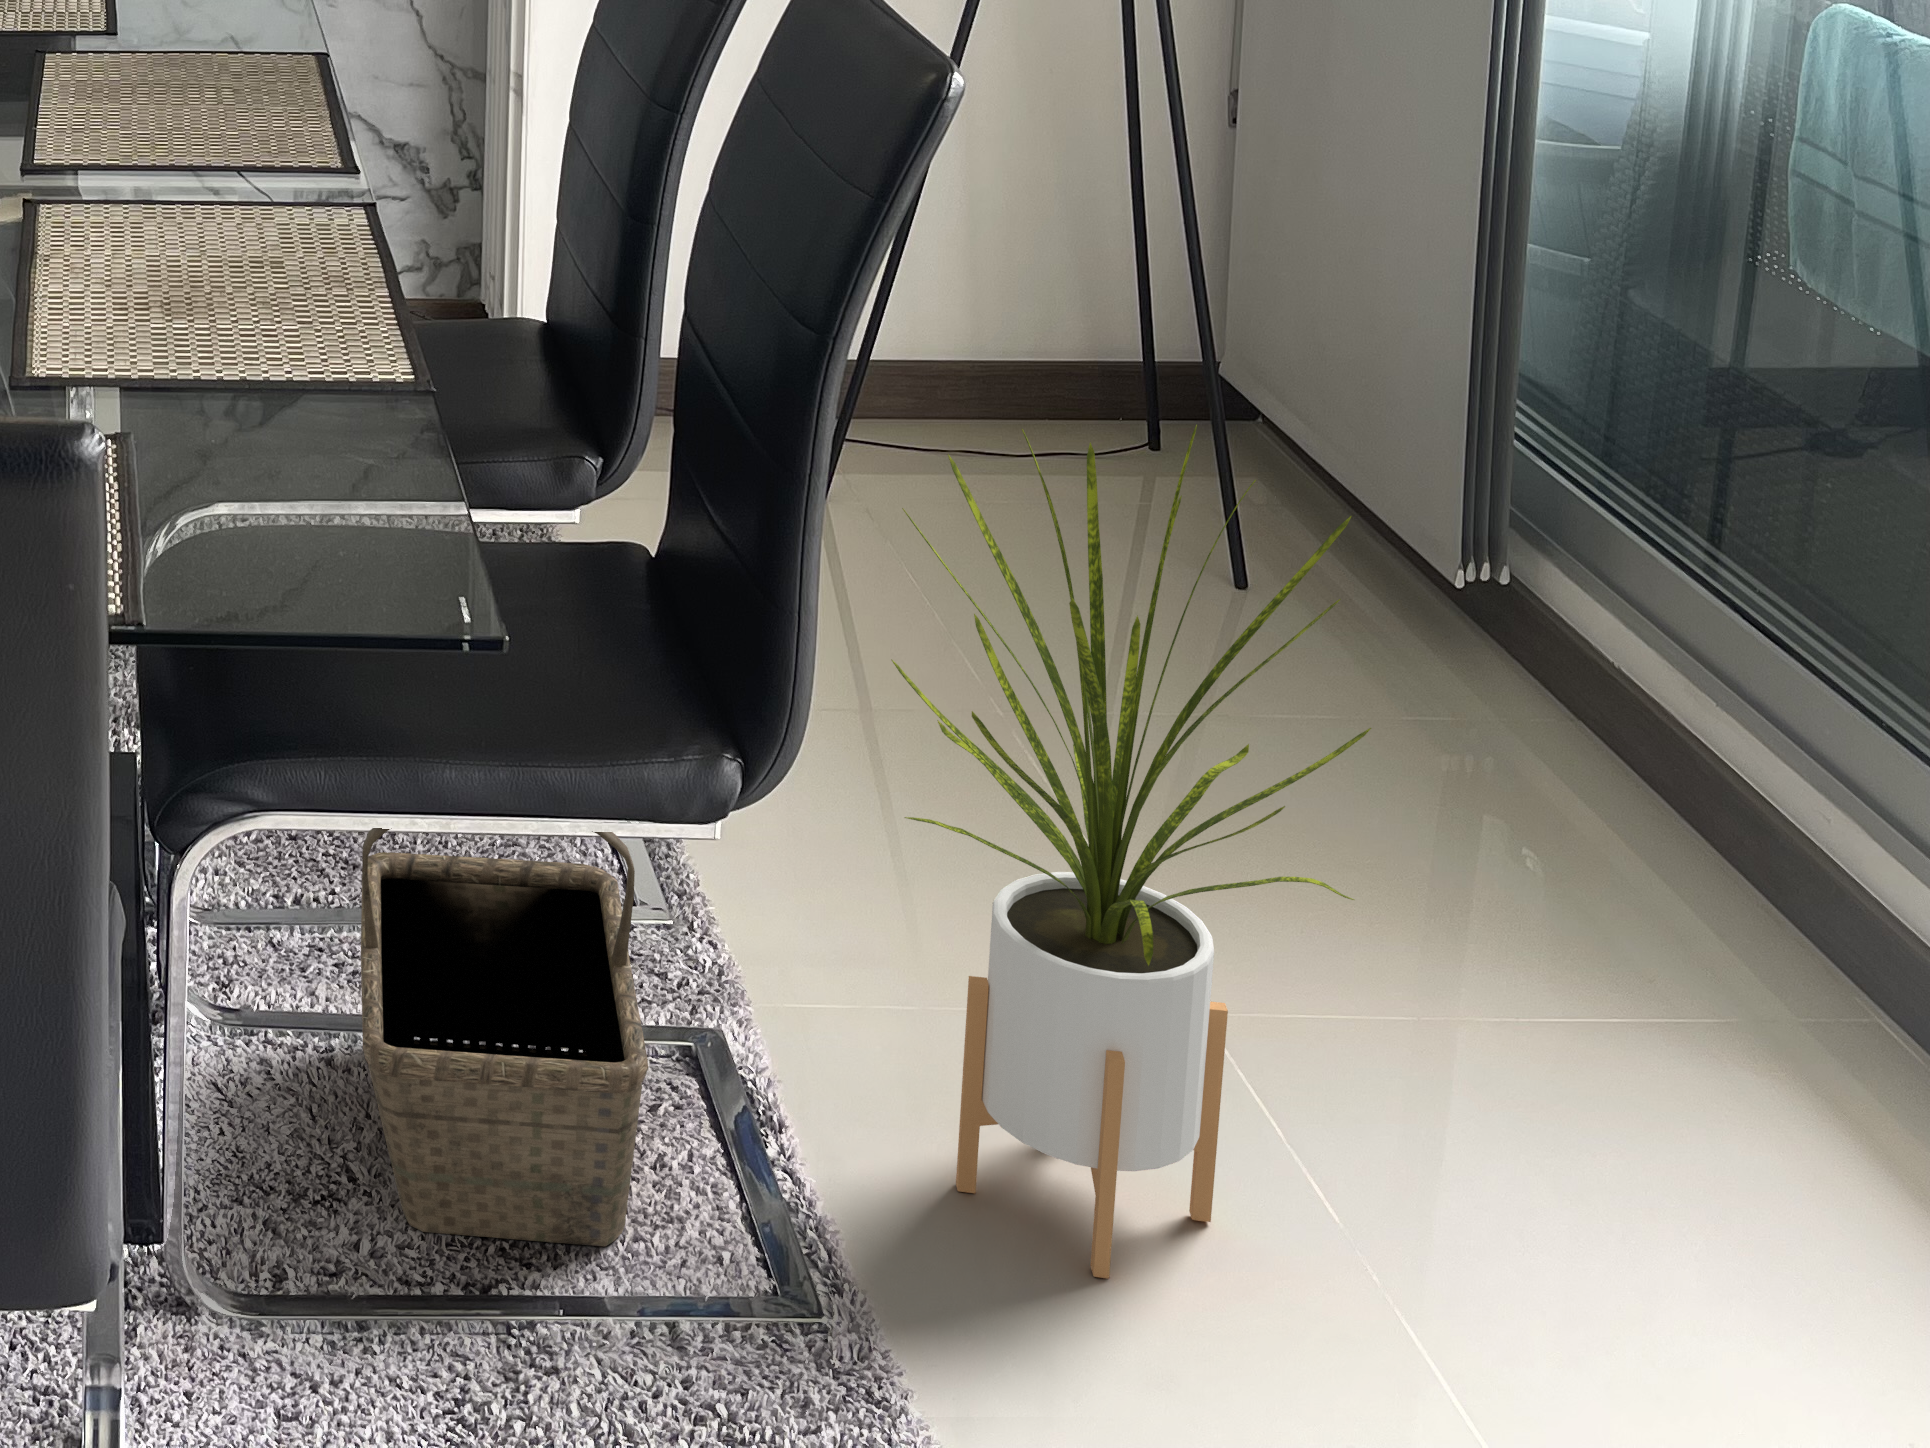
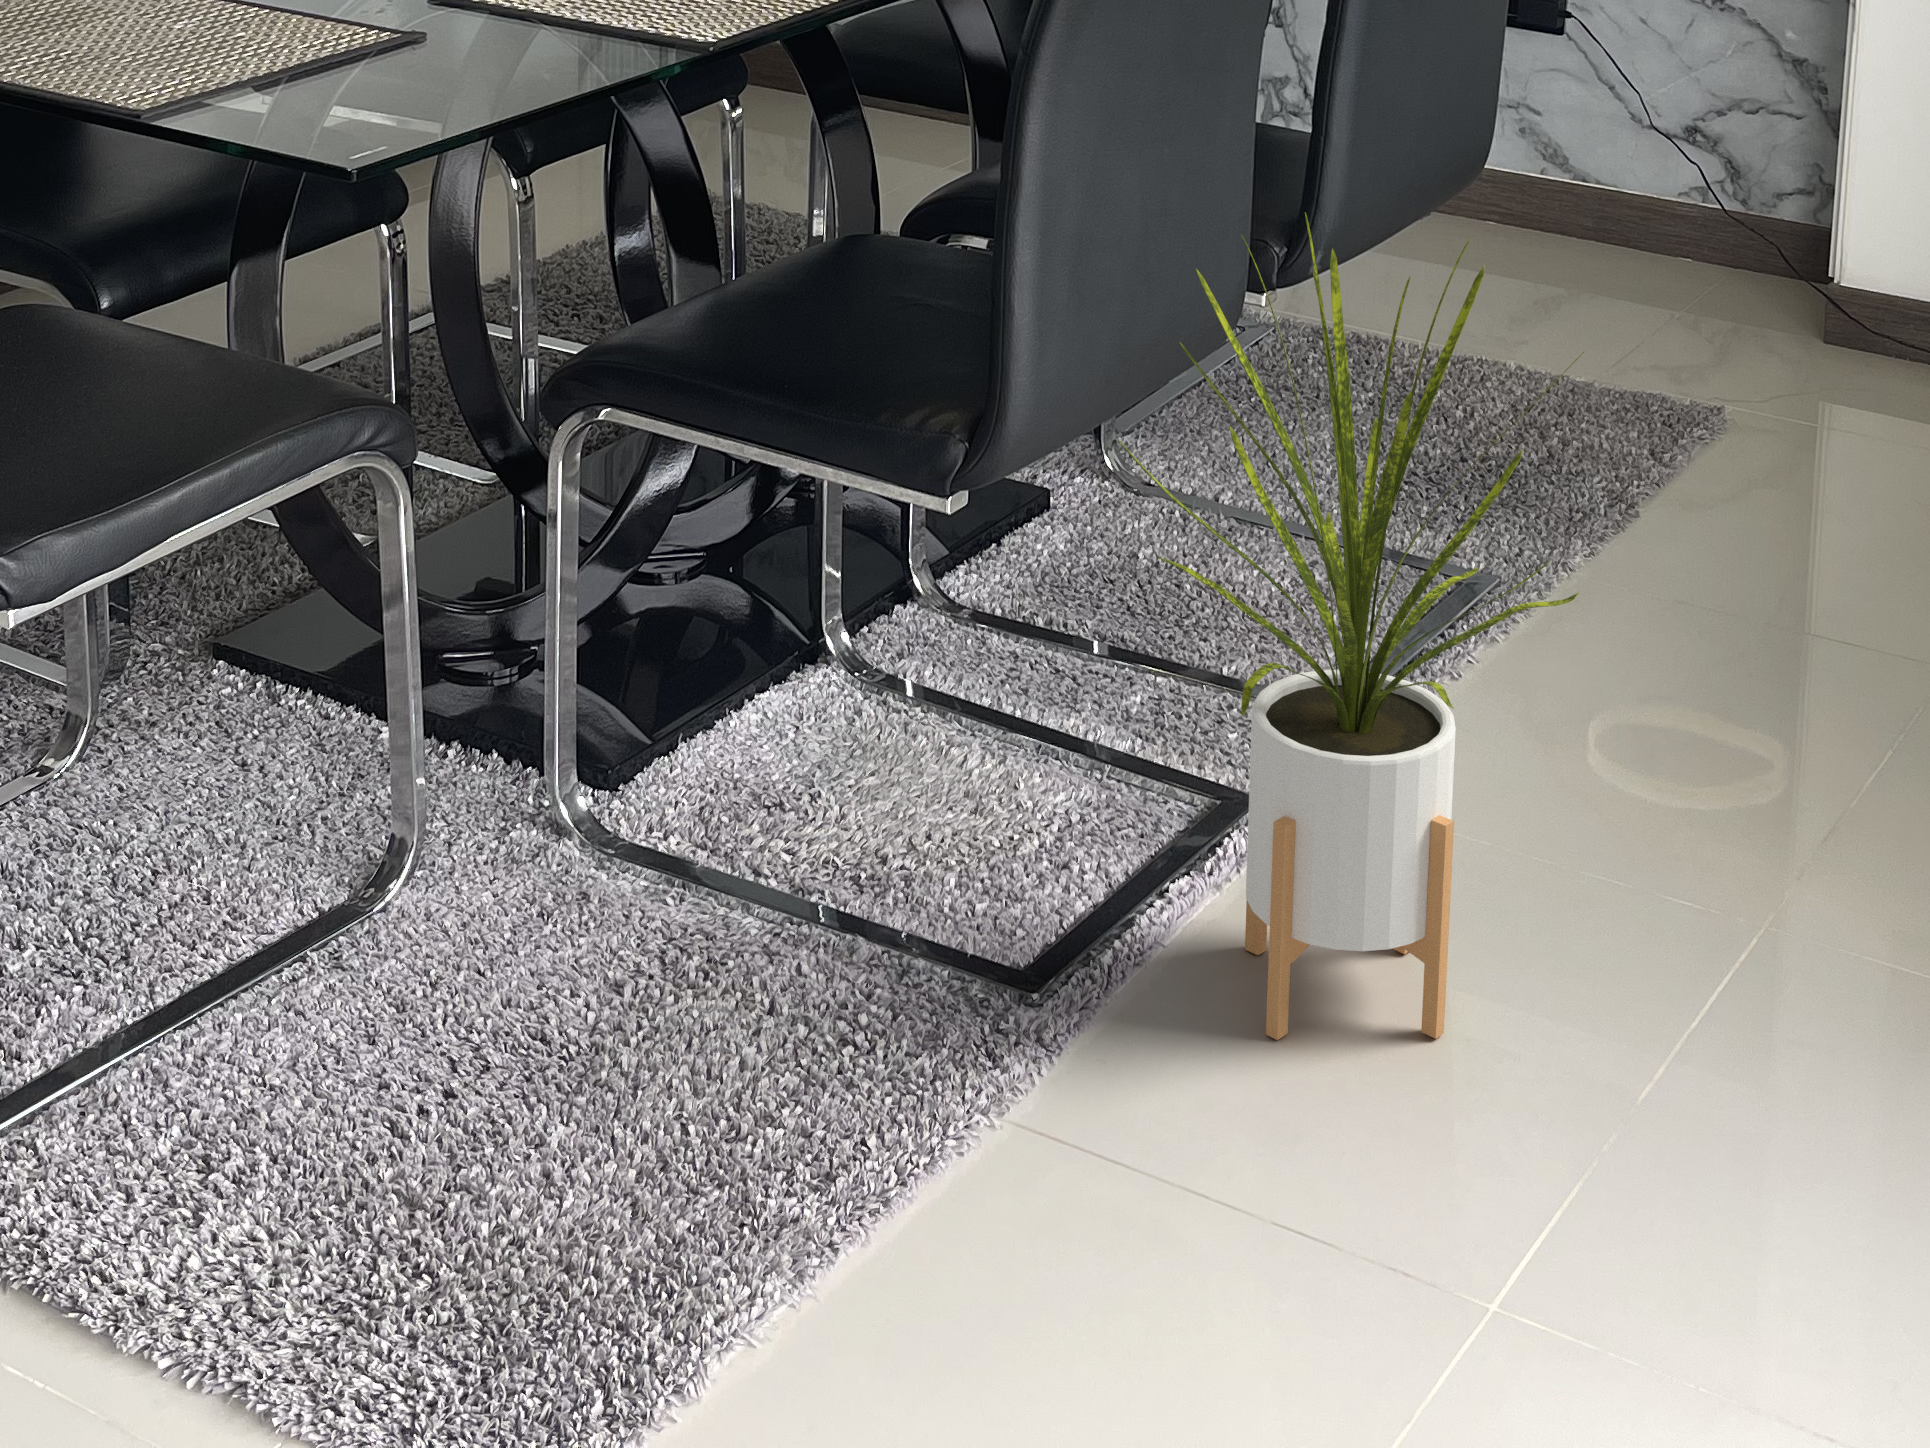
basket: present [361,828,648,1246] -> none [728,480,1109,886]

